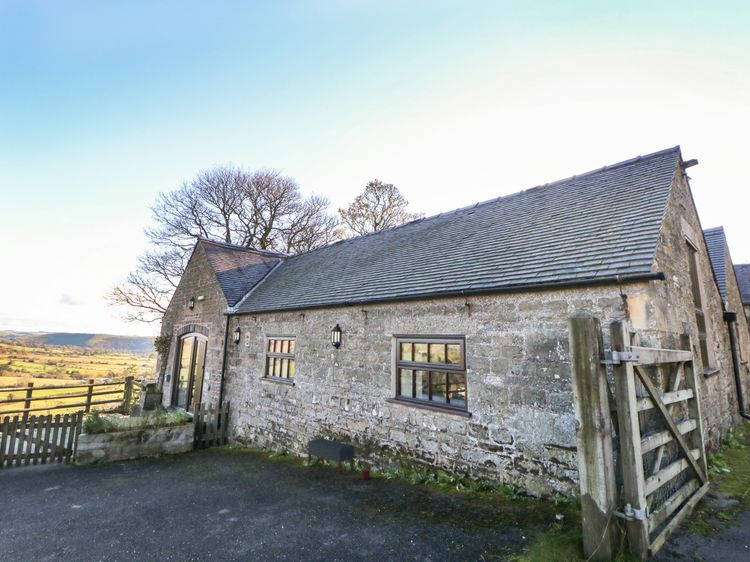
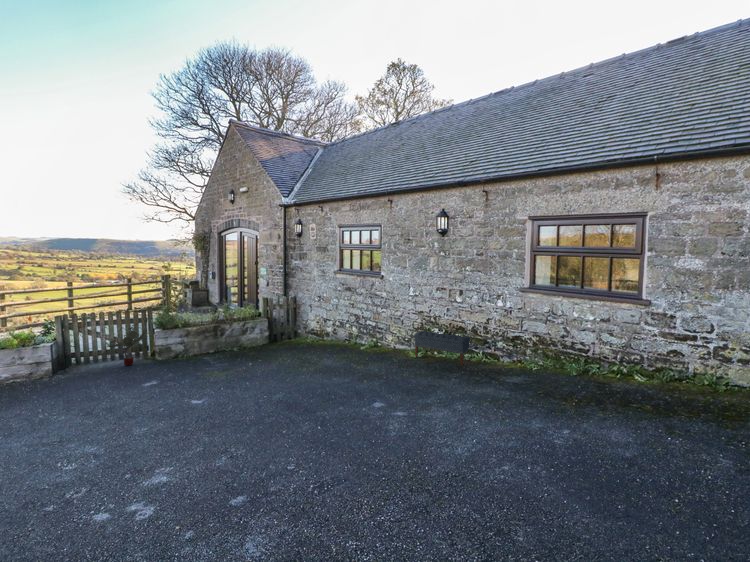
potted tree: present [354,432,380,479] -> present [107,325,147,366]

